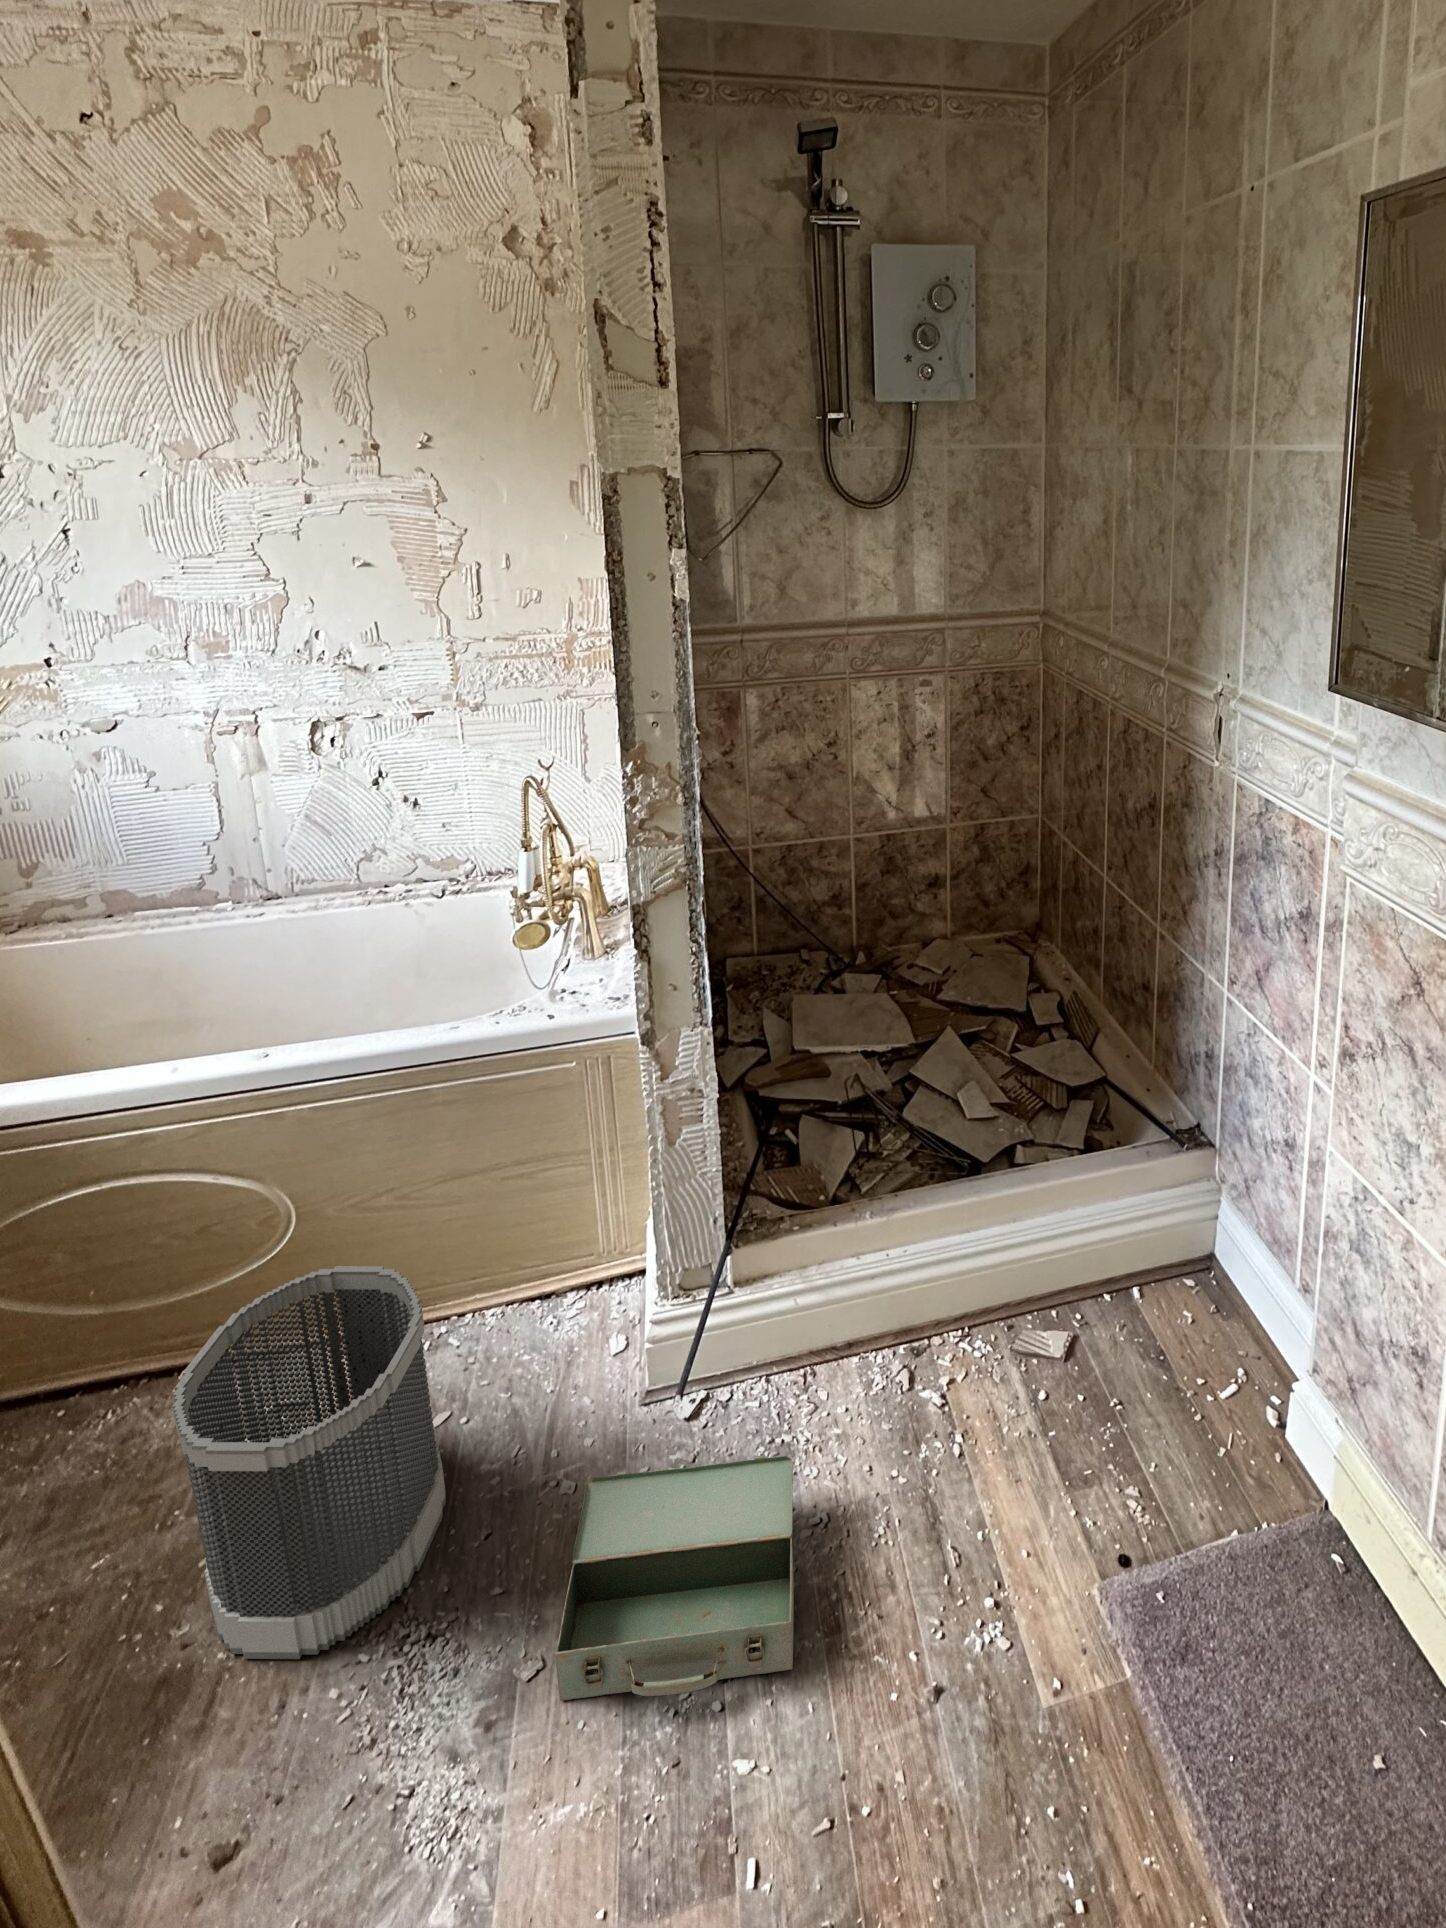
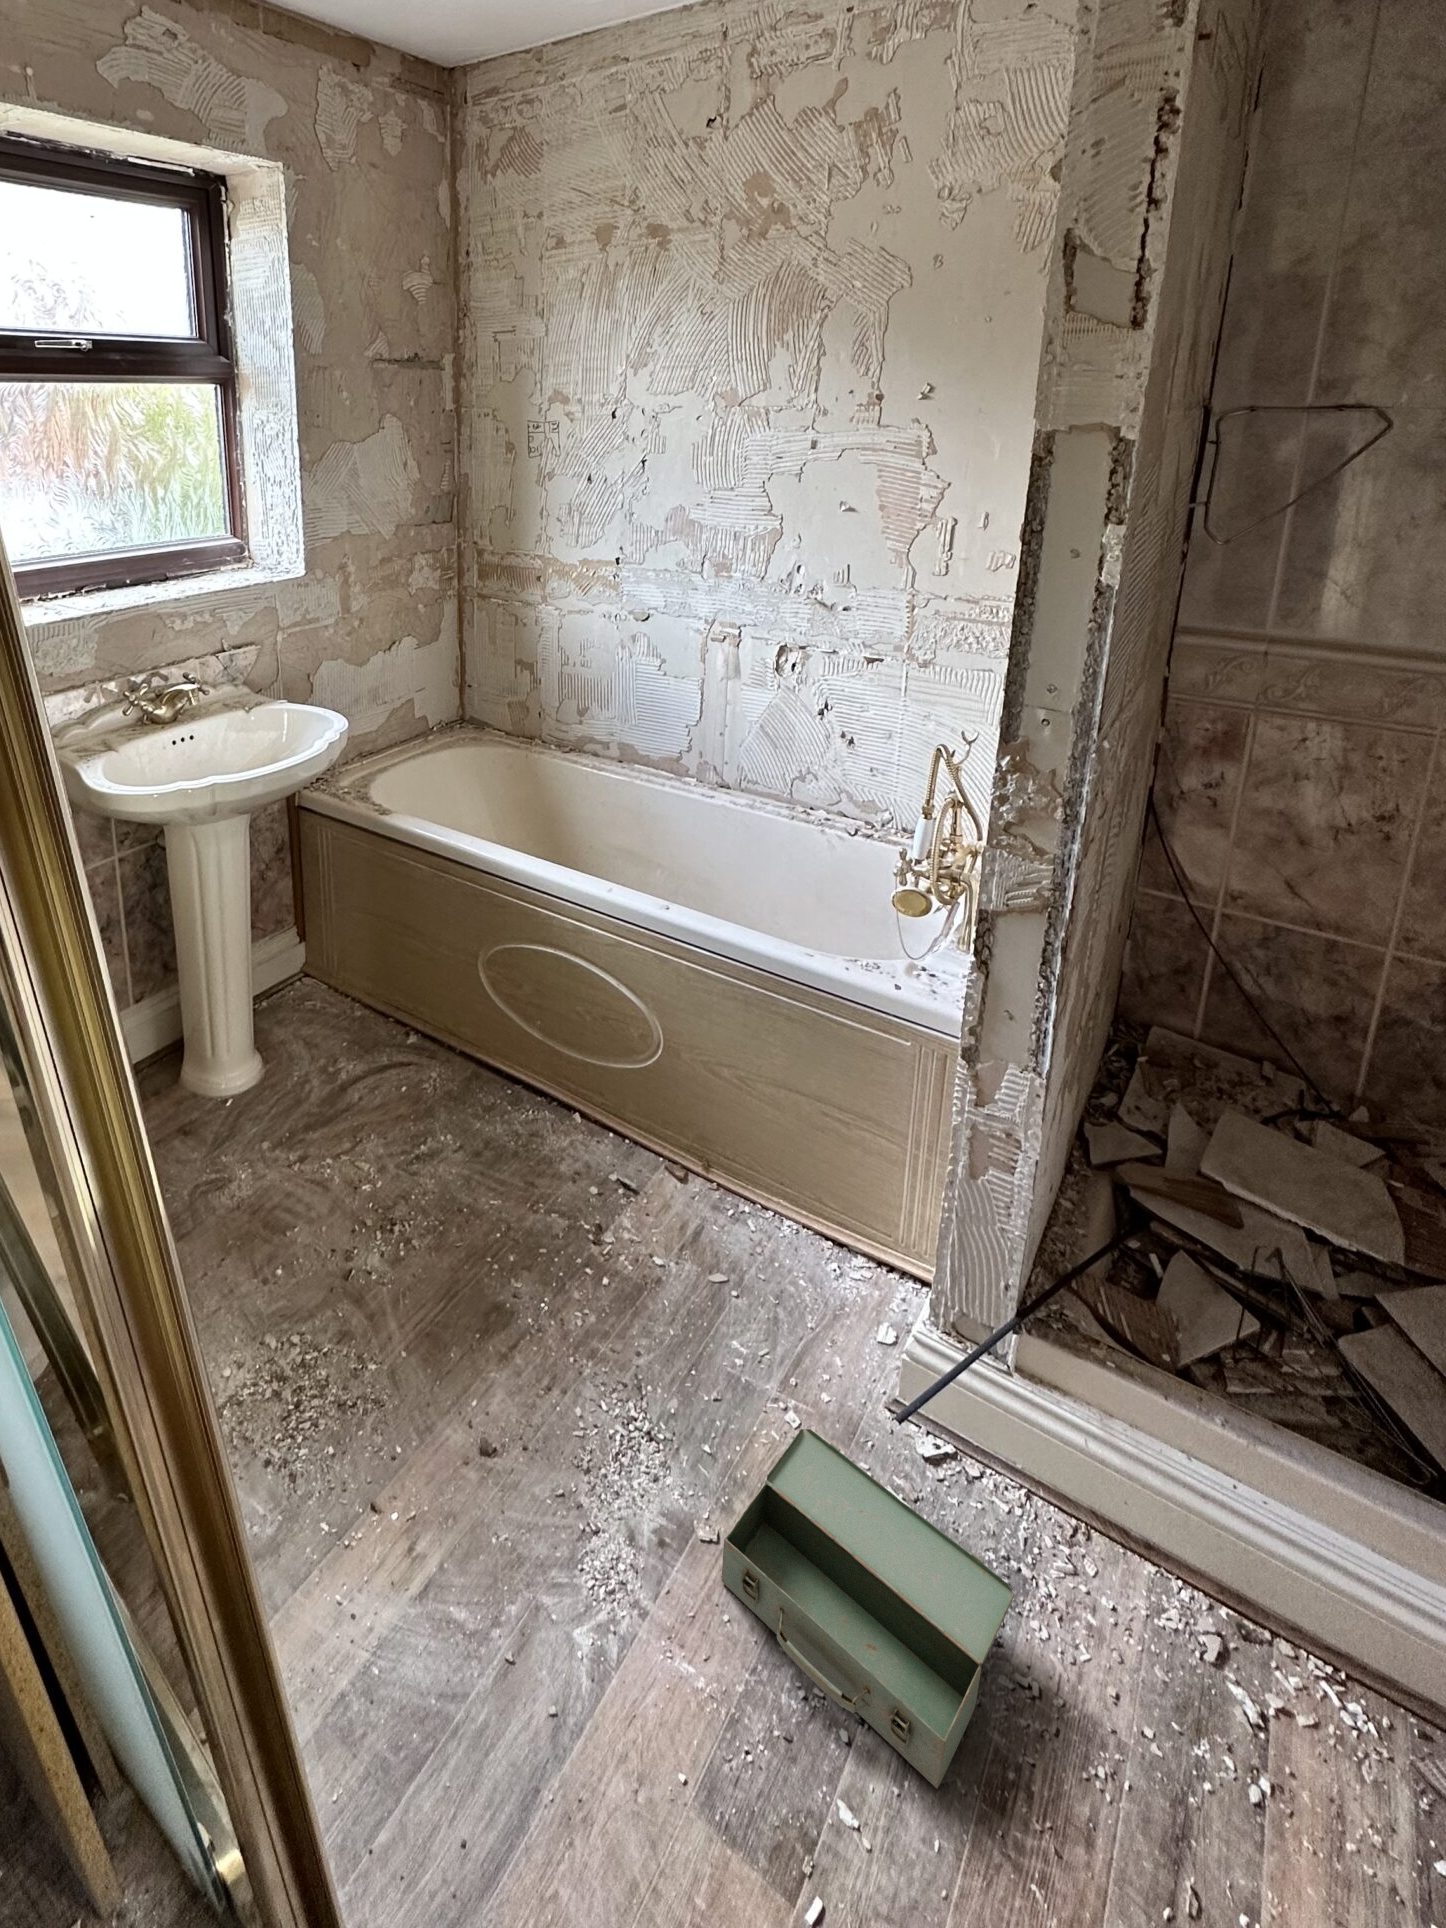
wastebasket: present [172,1266,446,1659] -> none [534,1087,710,1386]

